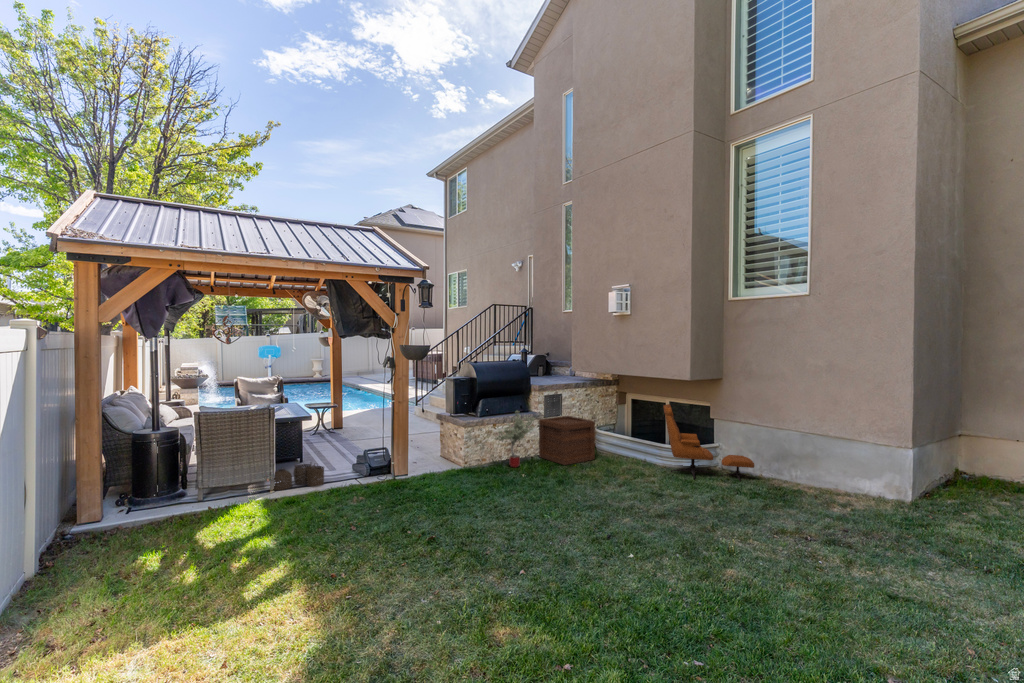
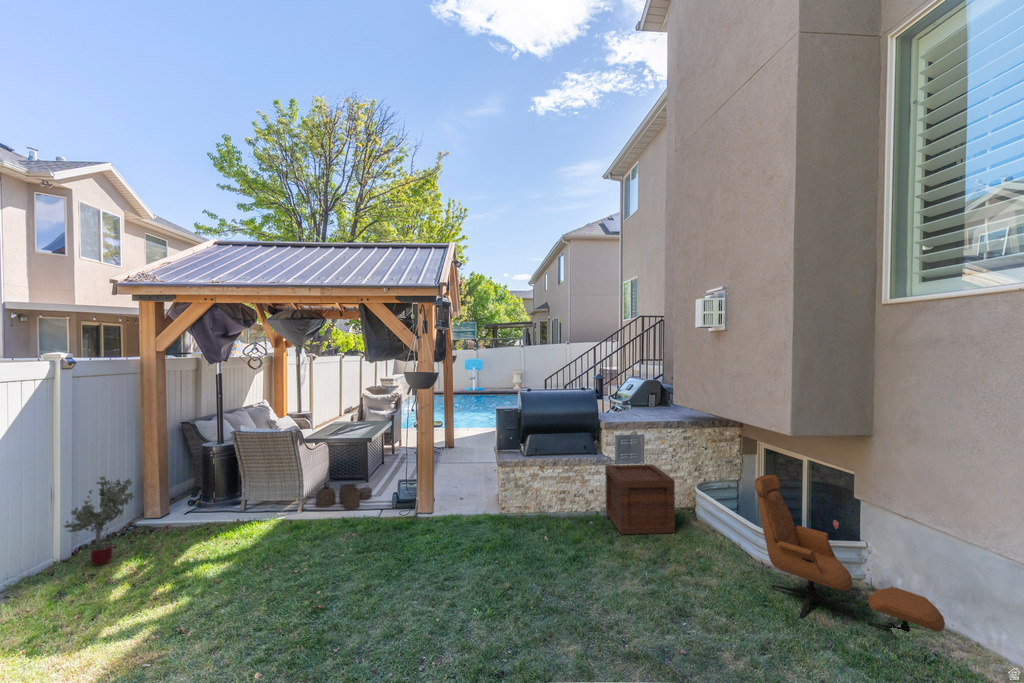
potted tree: present [495,411,534,468] -> present [64,476,134,565]

